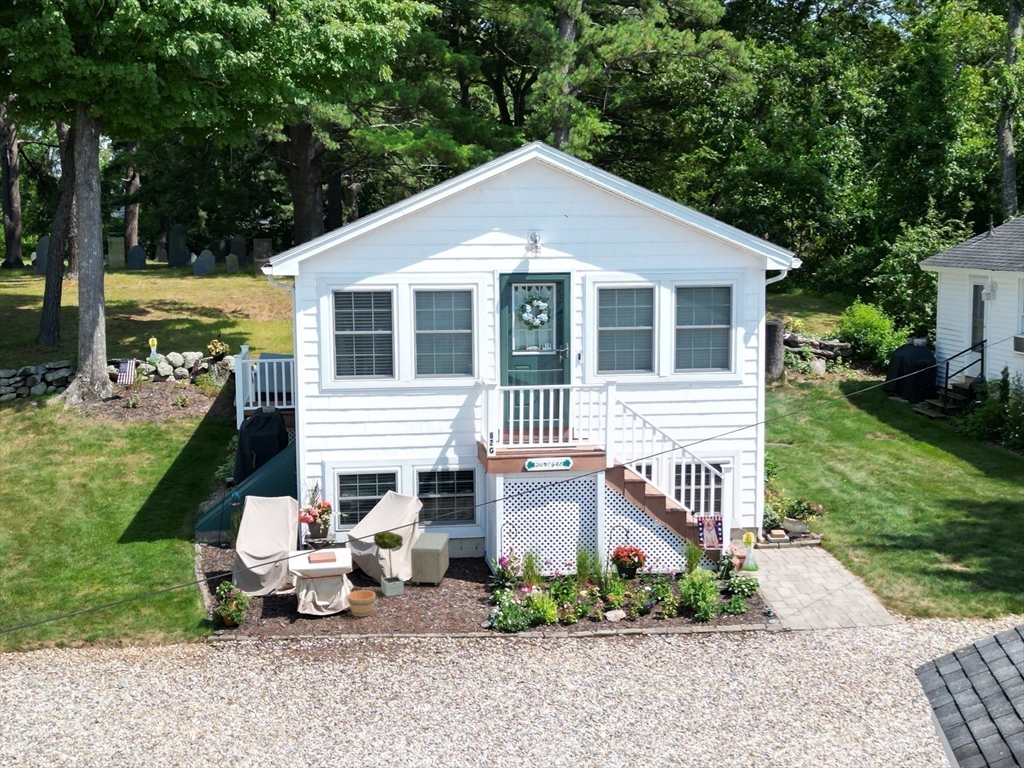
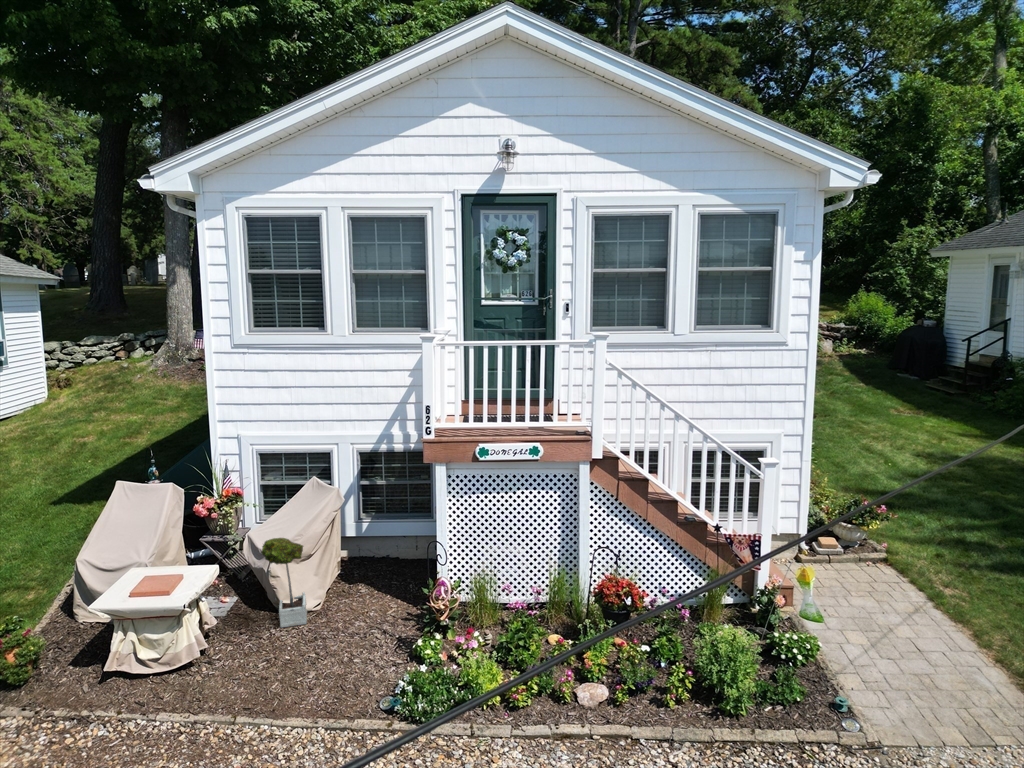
storage bench: present [411,532,449,585] -> none [322,531,389,609]
bucket: present [348,590,376,617] -> none [205,623,249,667]

